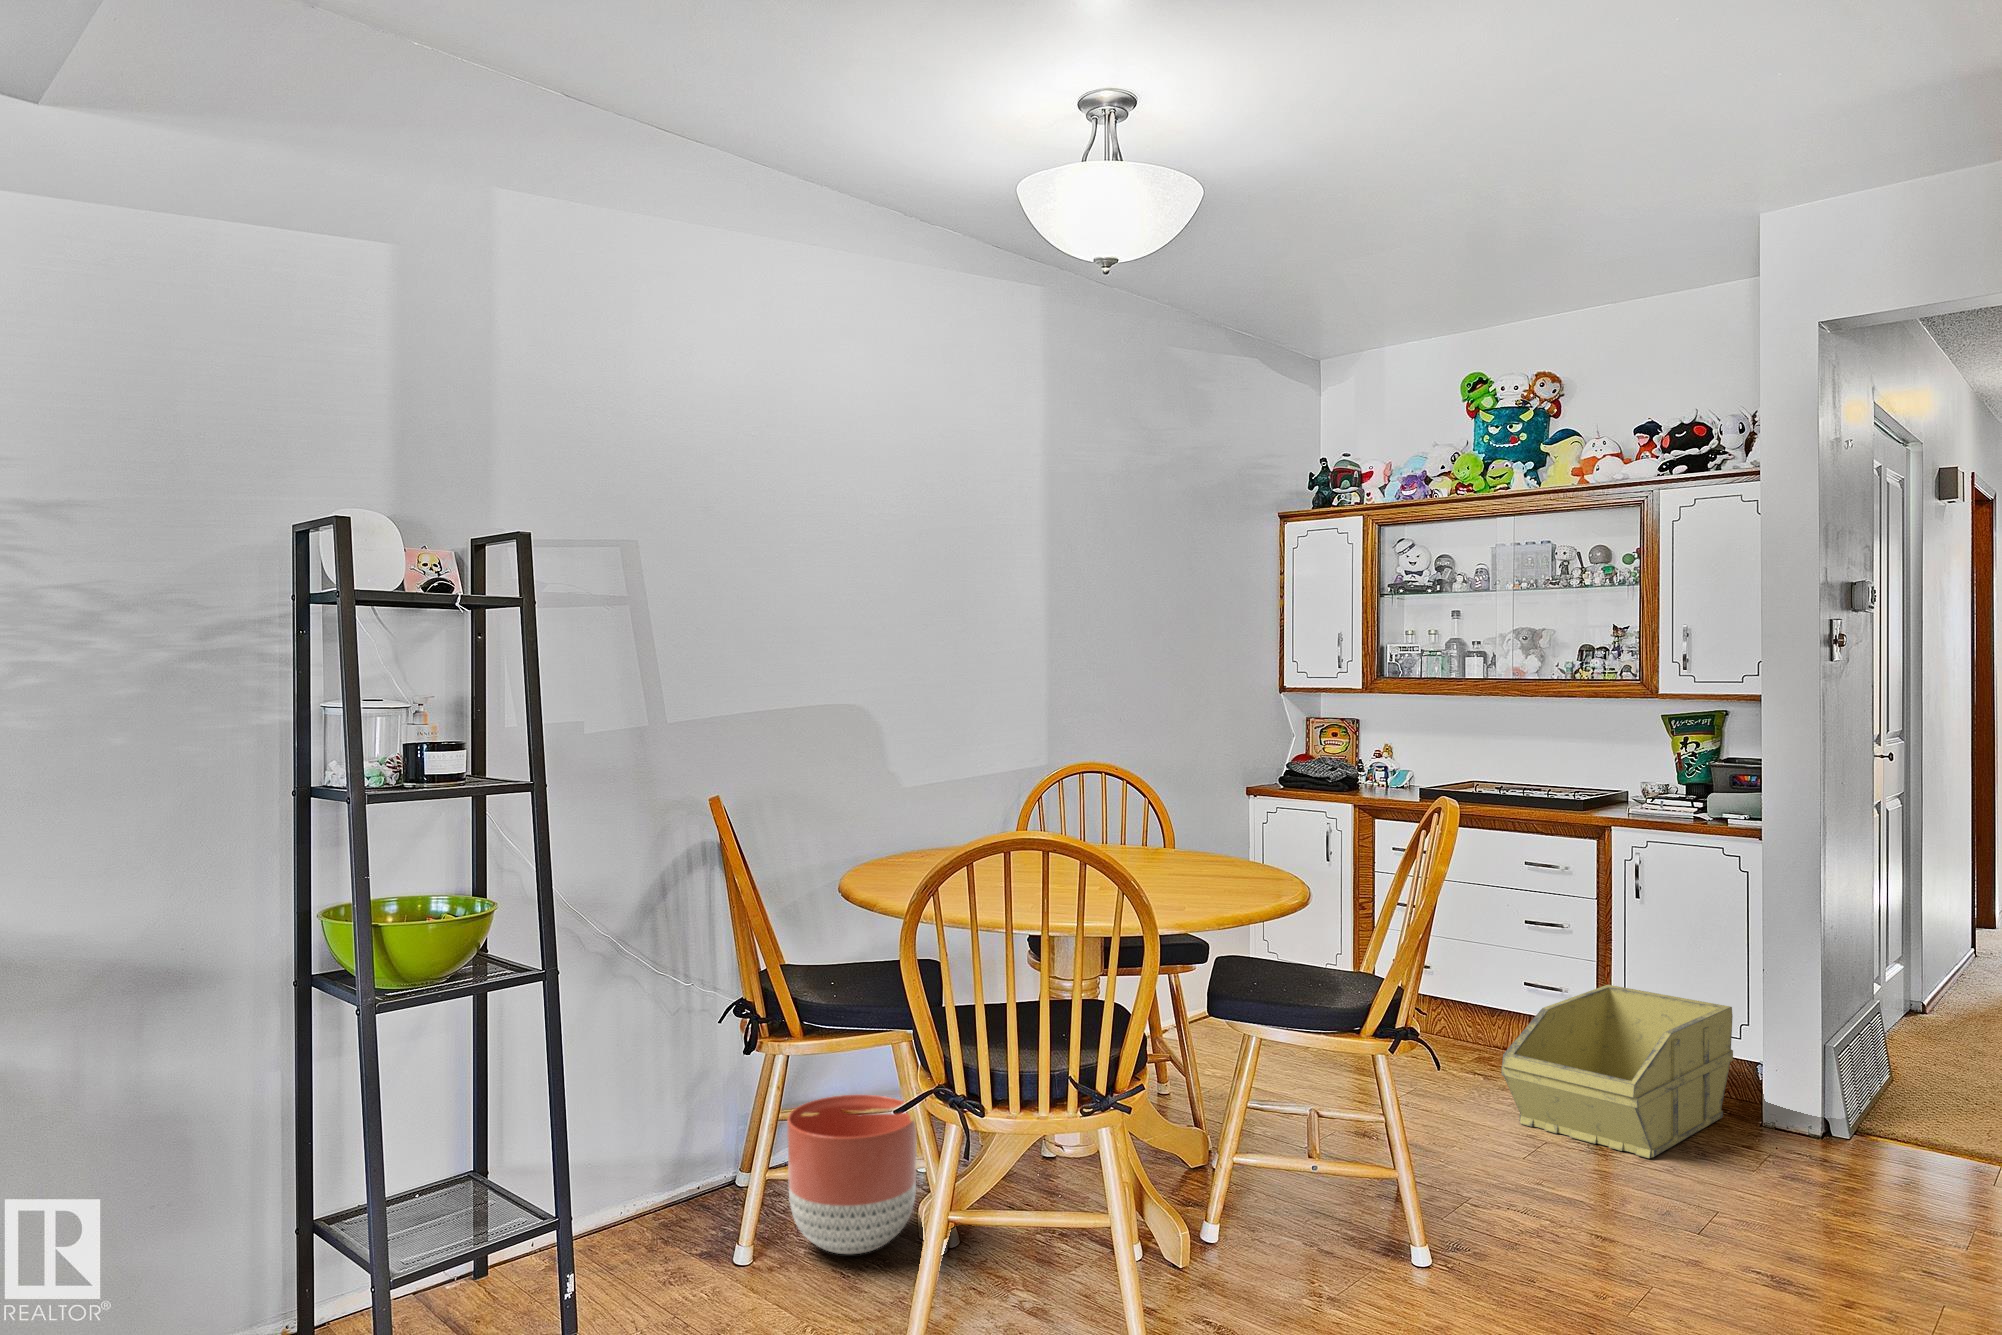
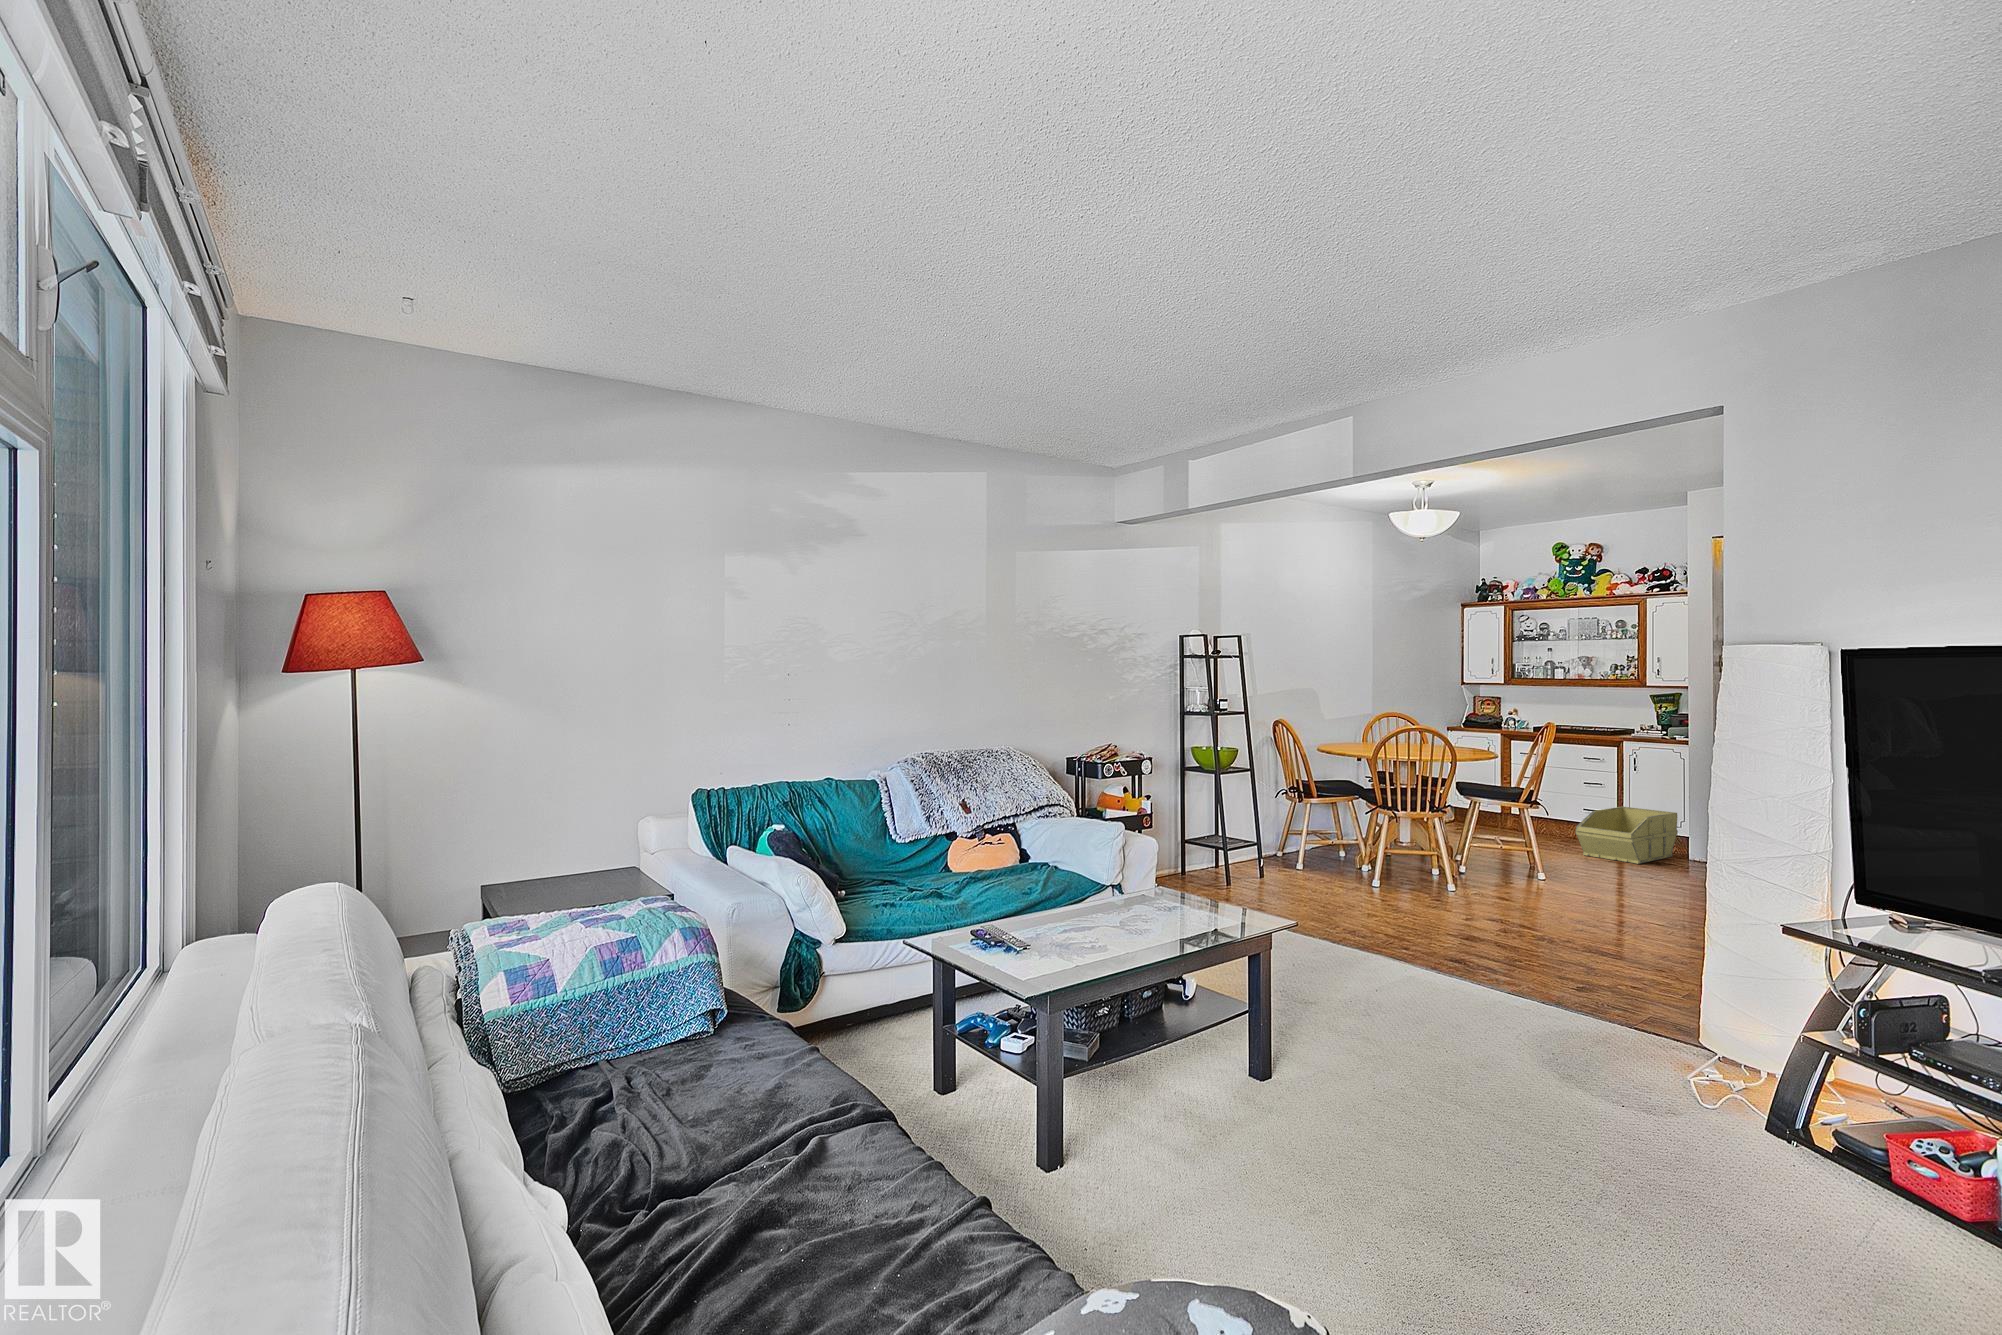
planter: present [787,1095,917,1254] -> none [1315,822,1361,871]

